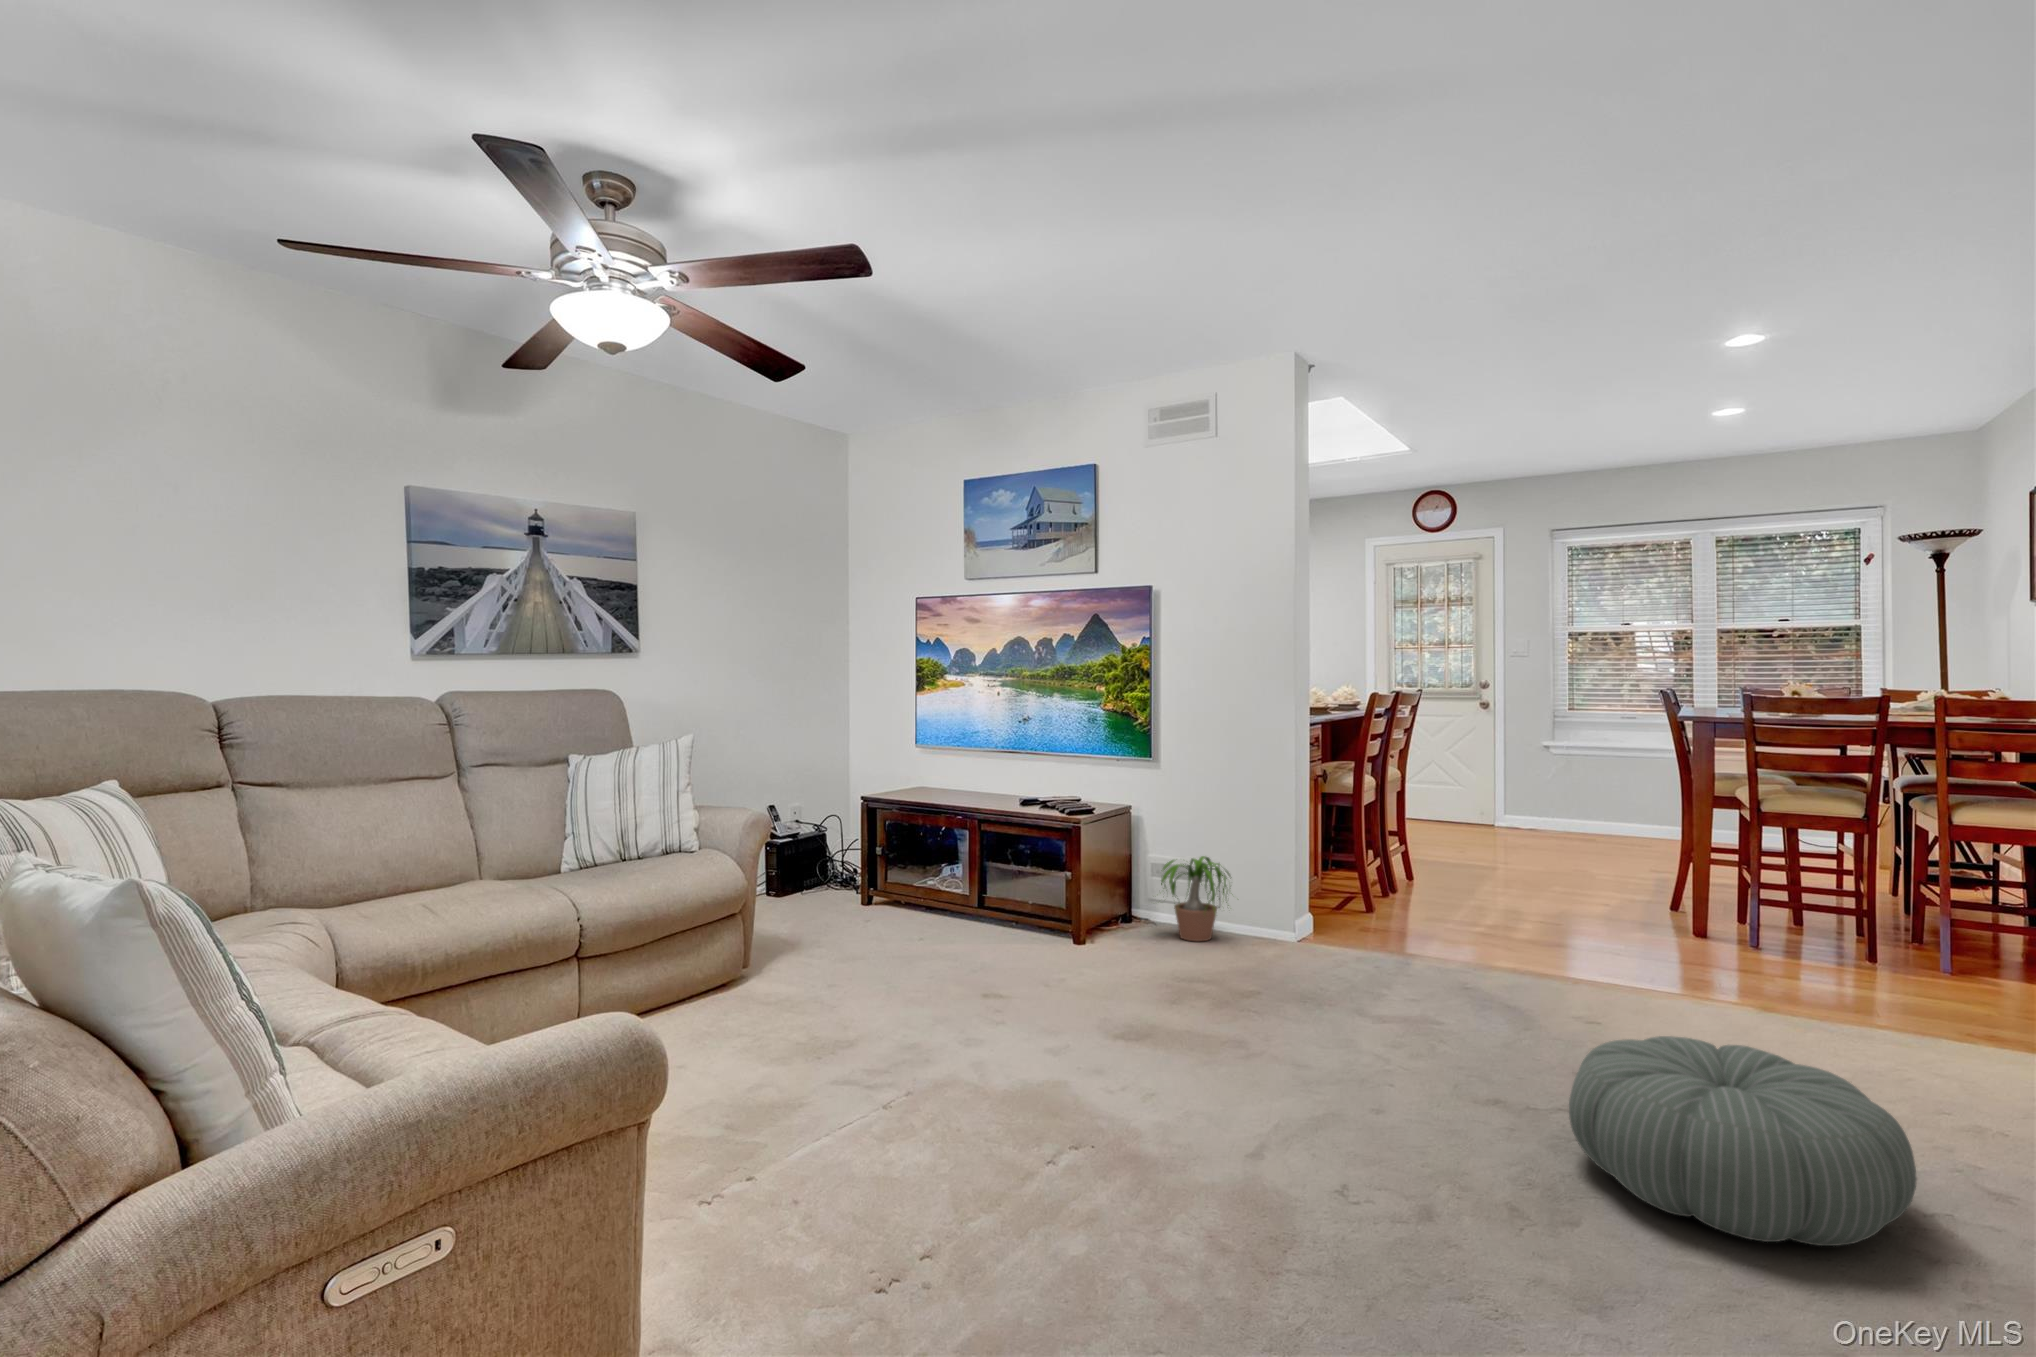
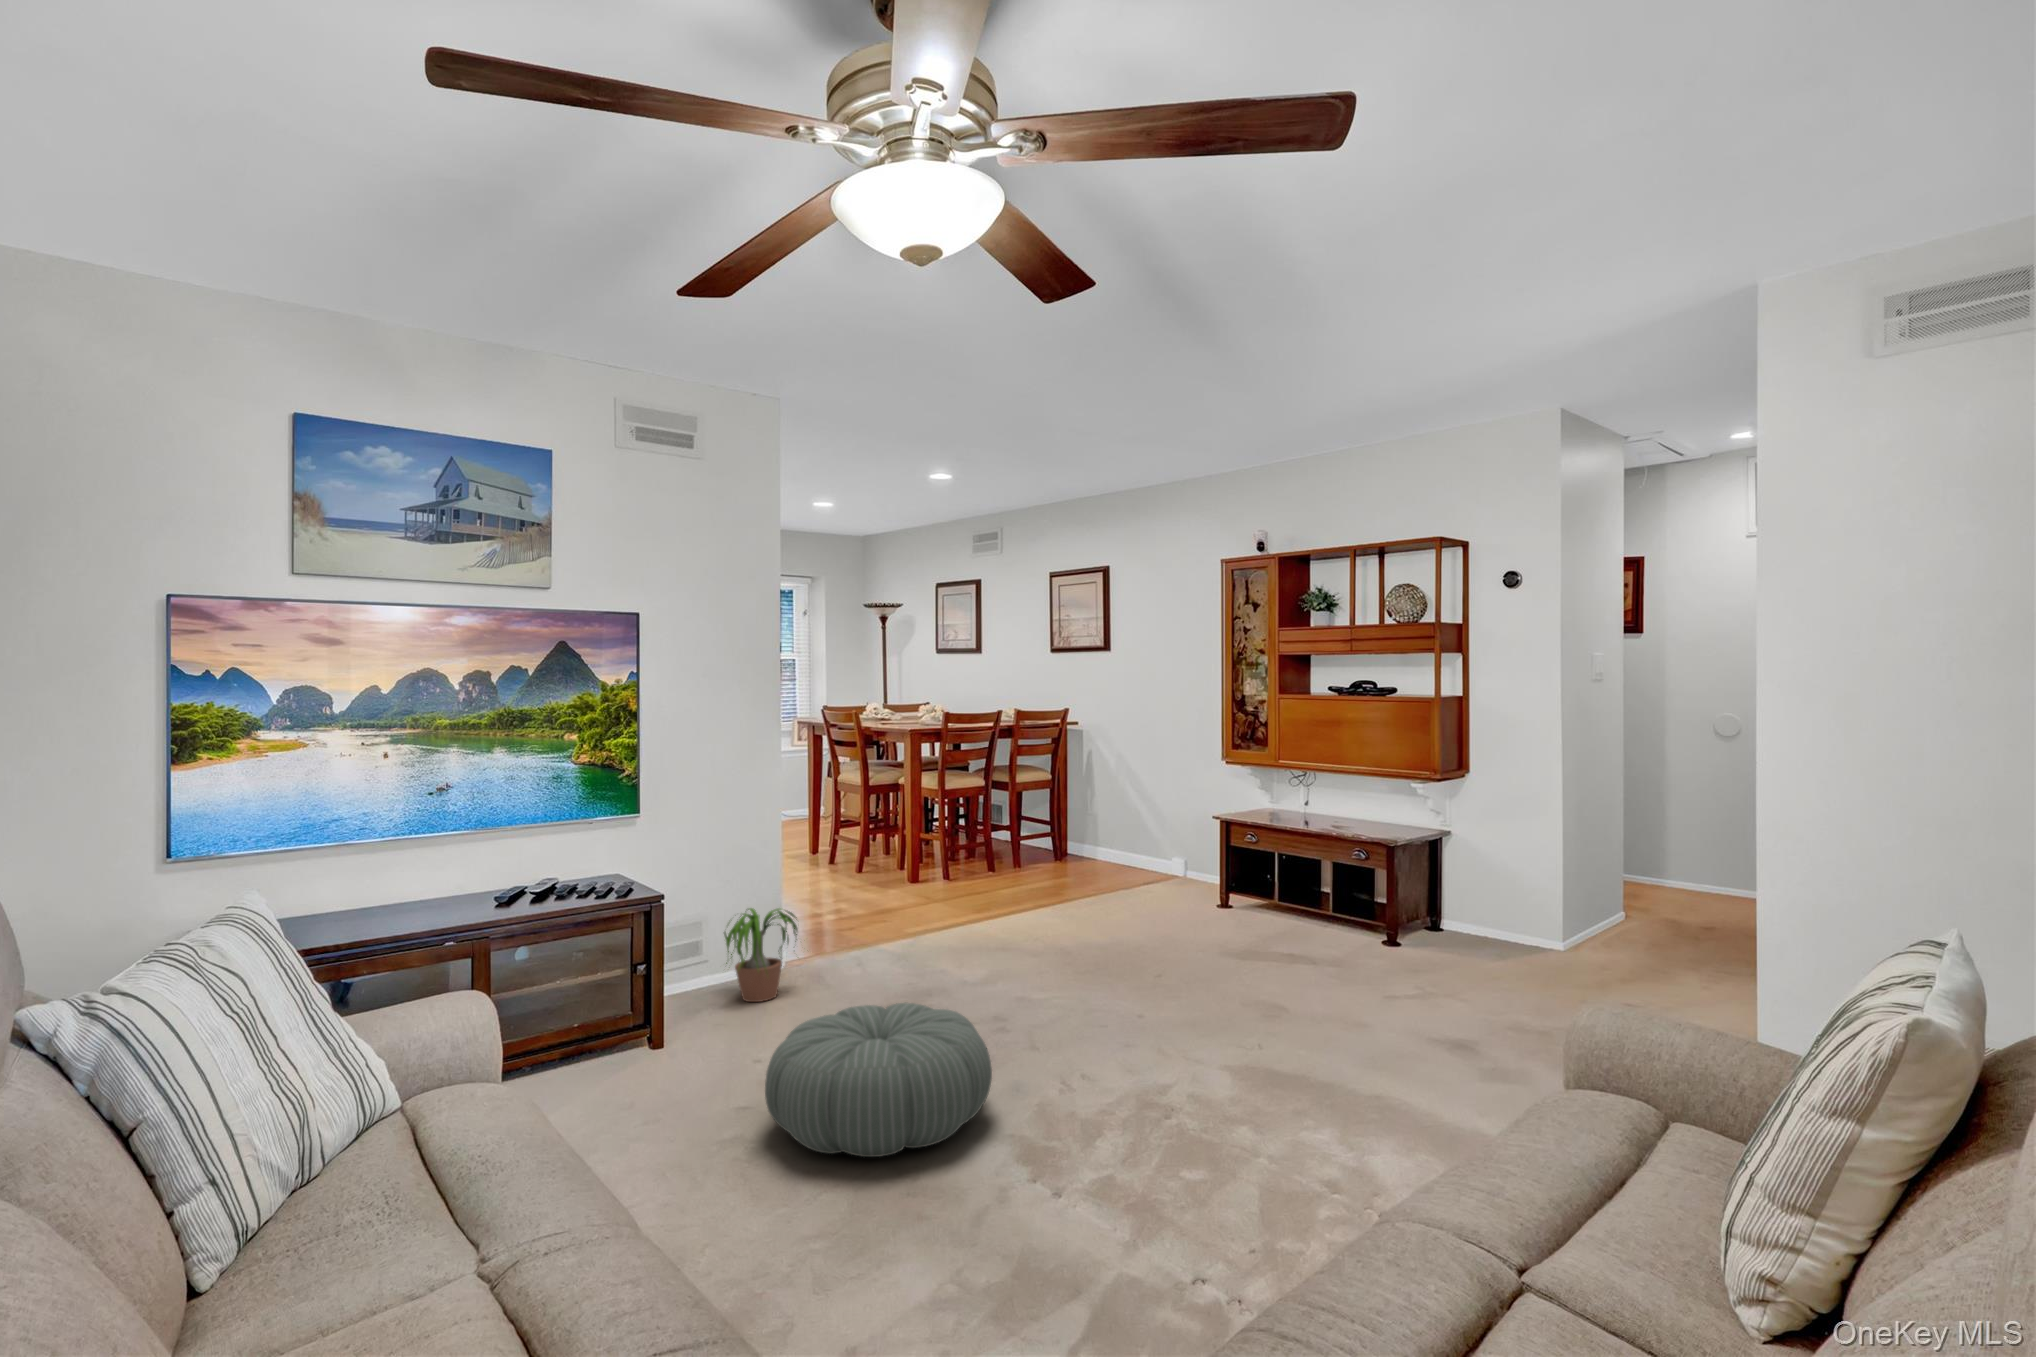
pouf: present [1569,1036,1917,1246] -> present [765,1003,992,1157]

